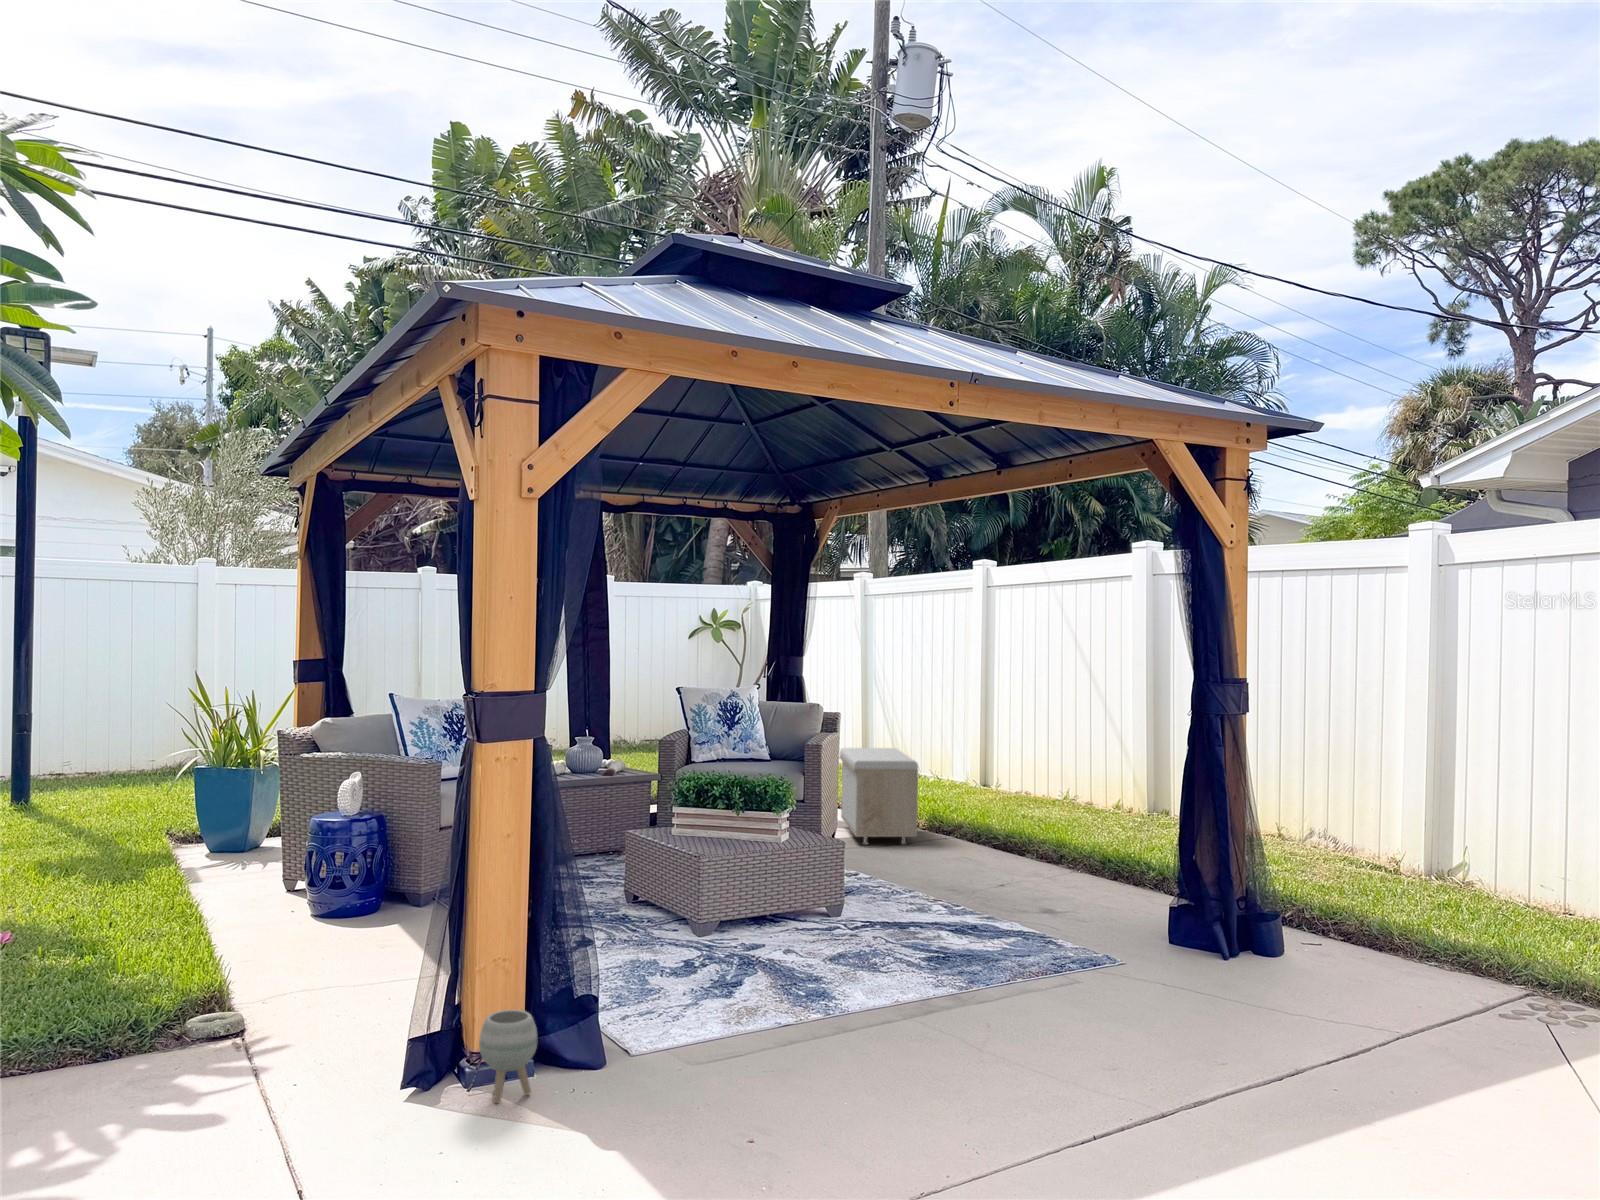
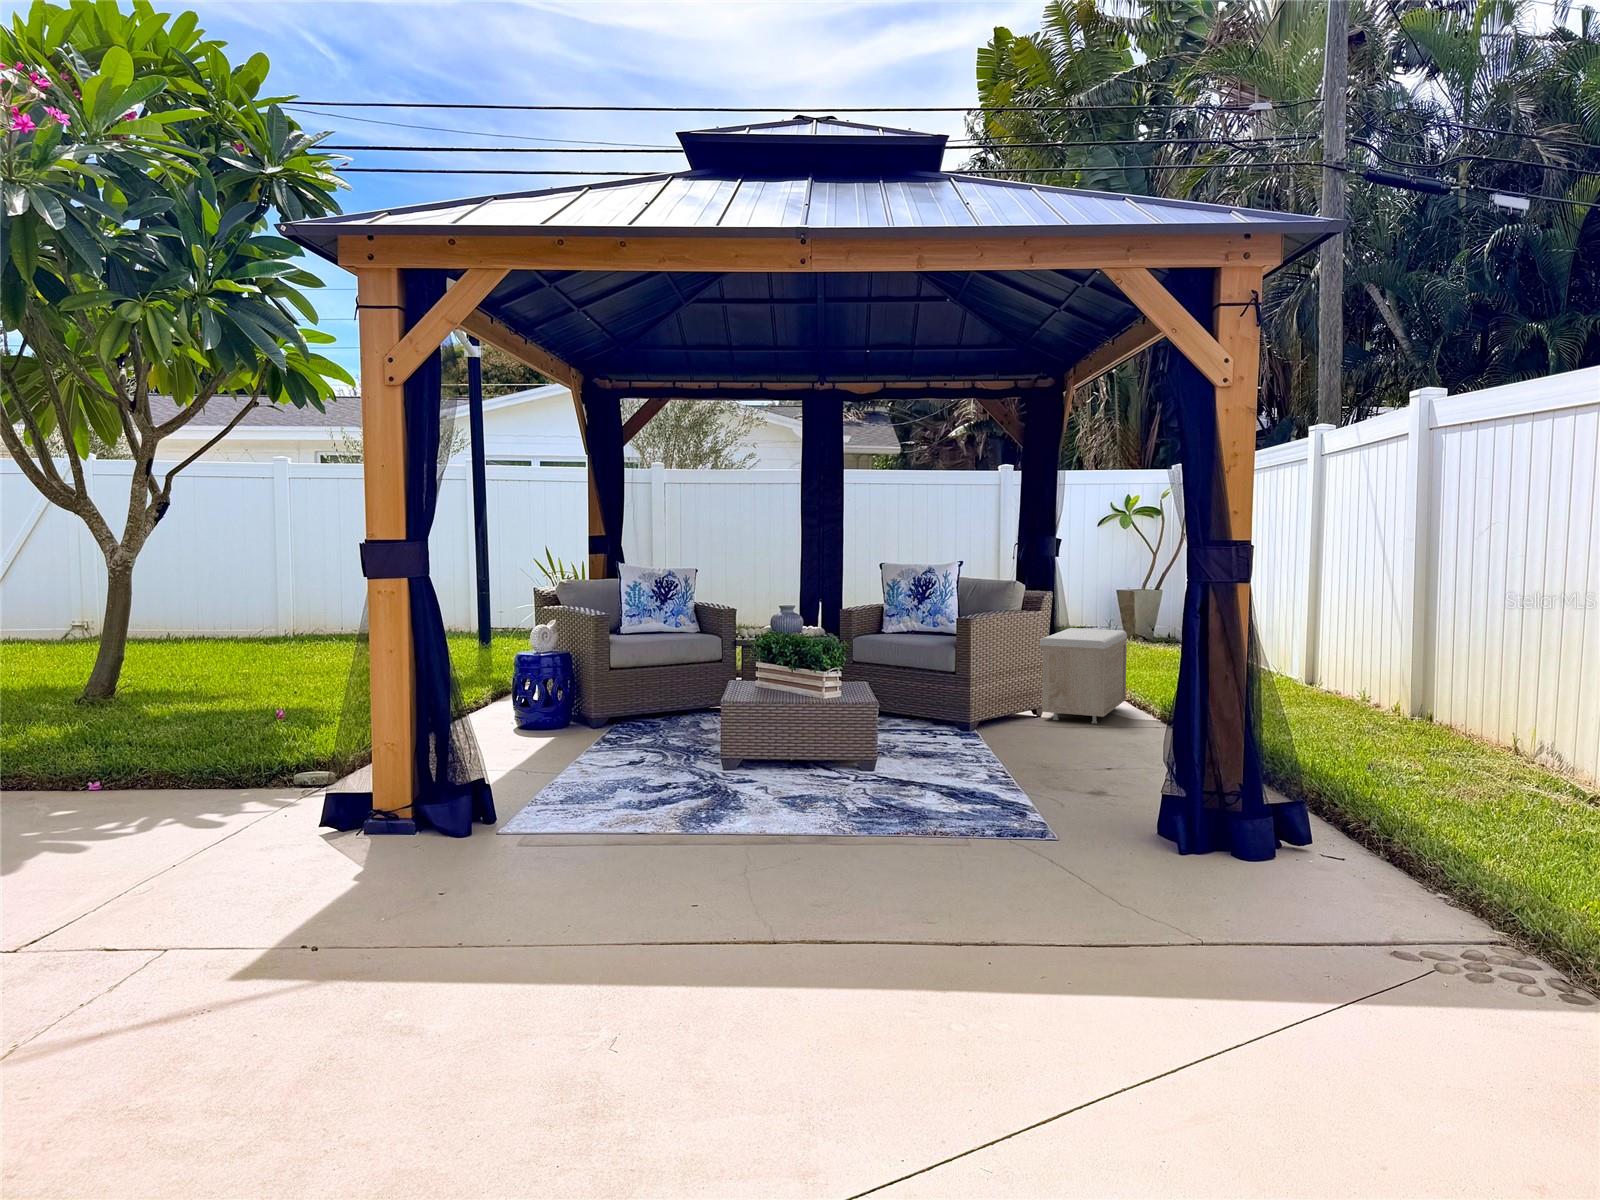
planter: present [479,1010,538,1103] -> none [349,778,395,843]

